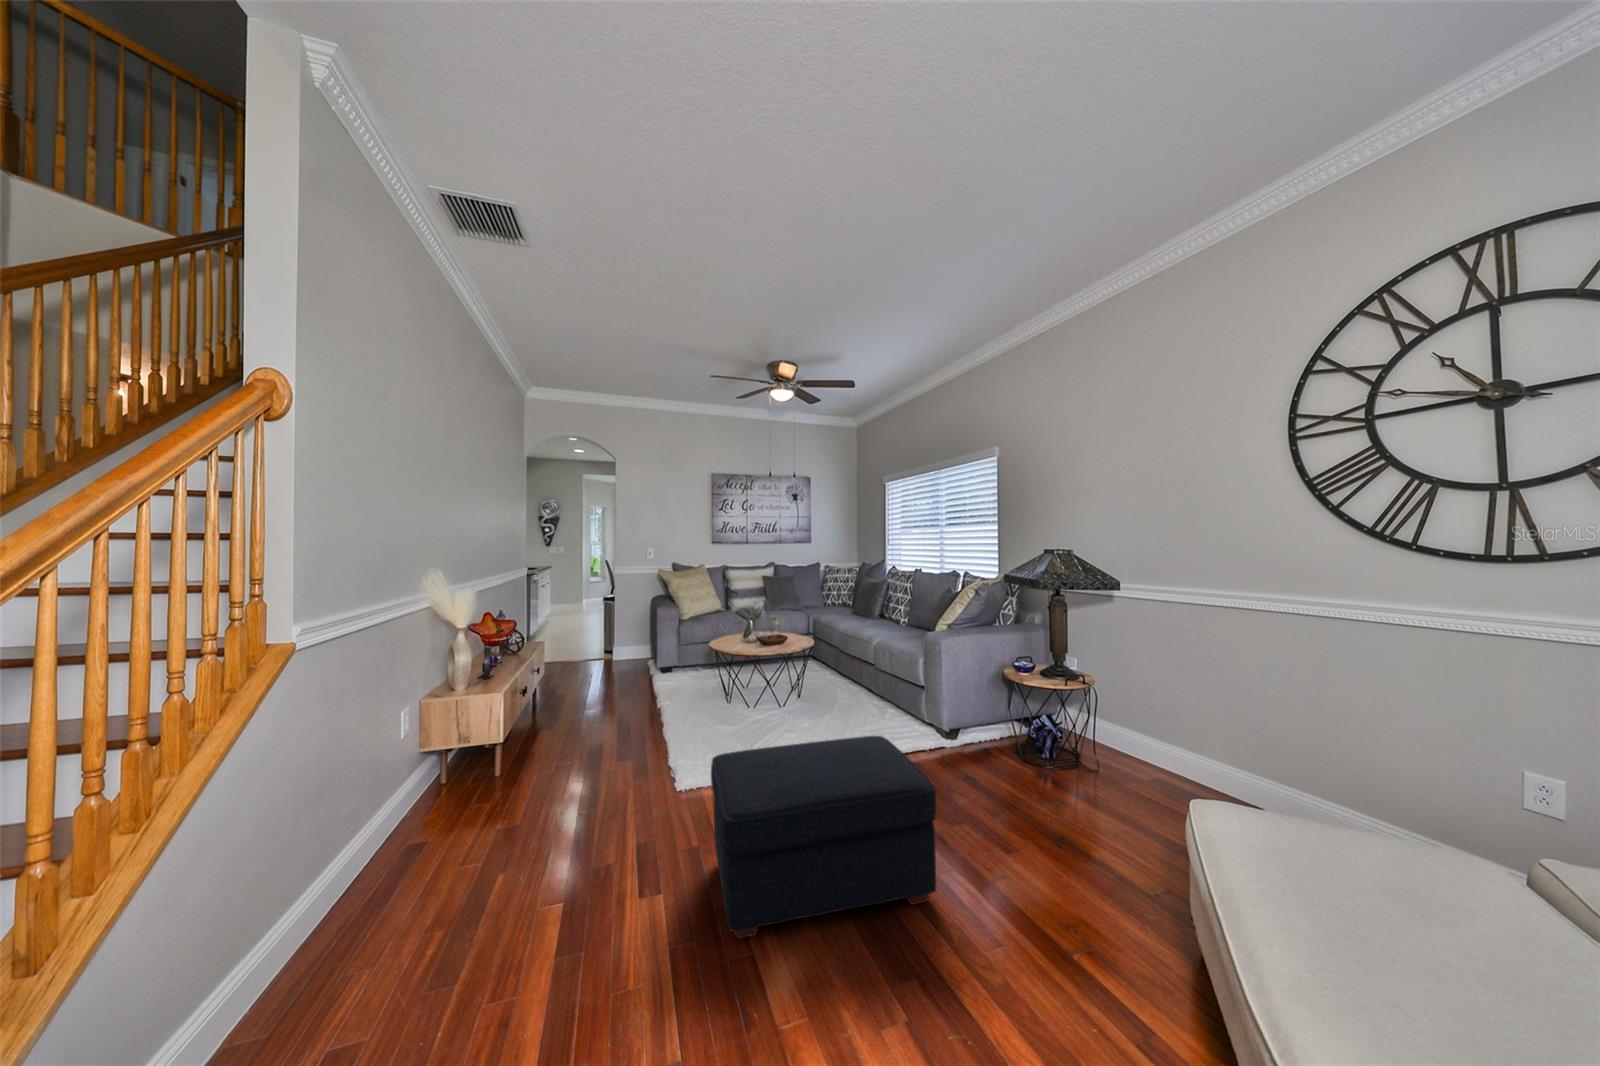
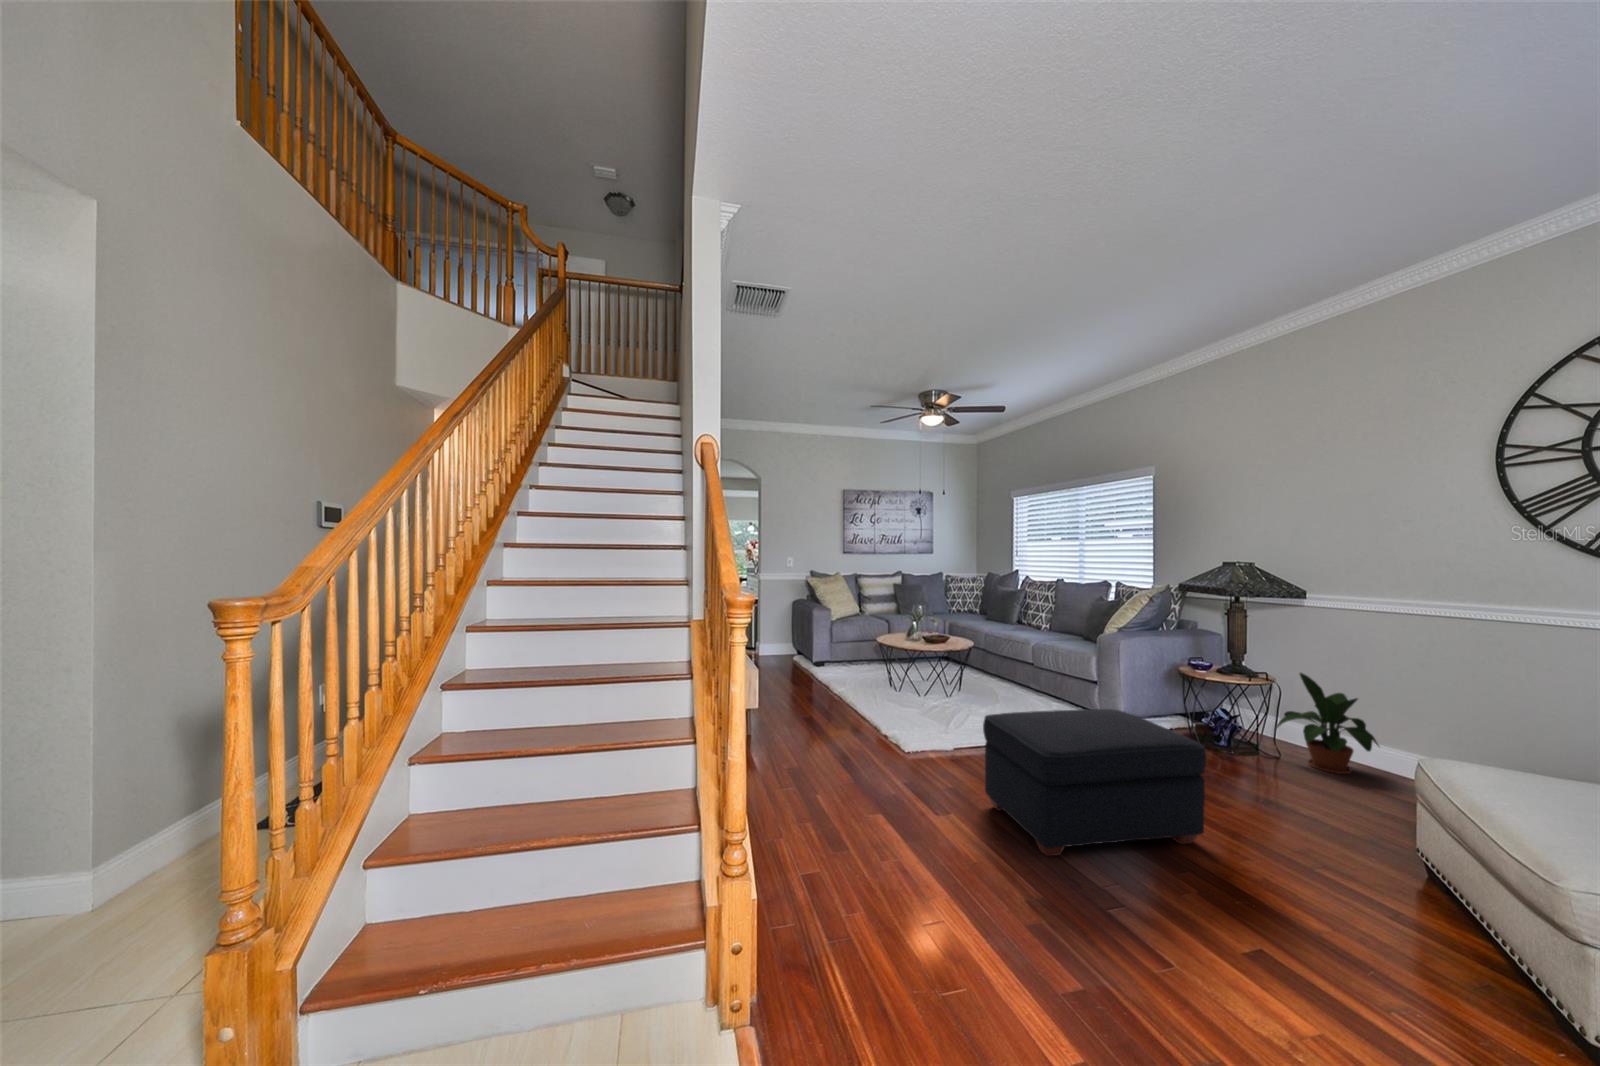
potted plant: none [1084,673,1184,784] -> present [1275,673,1378,774]

